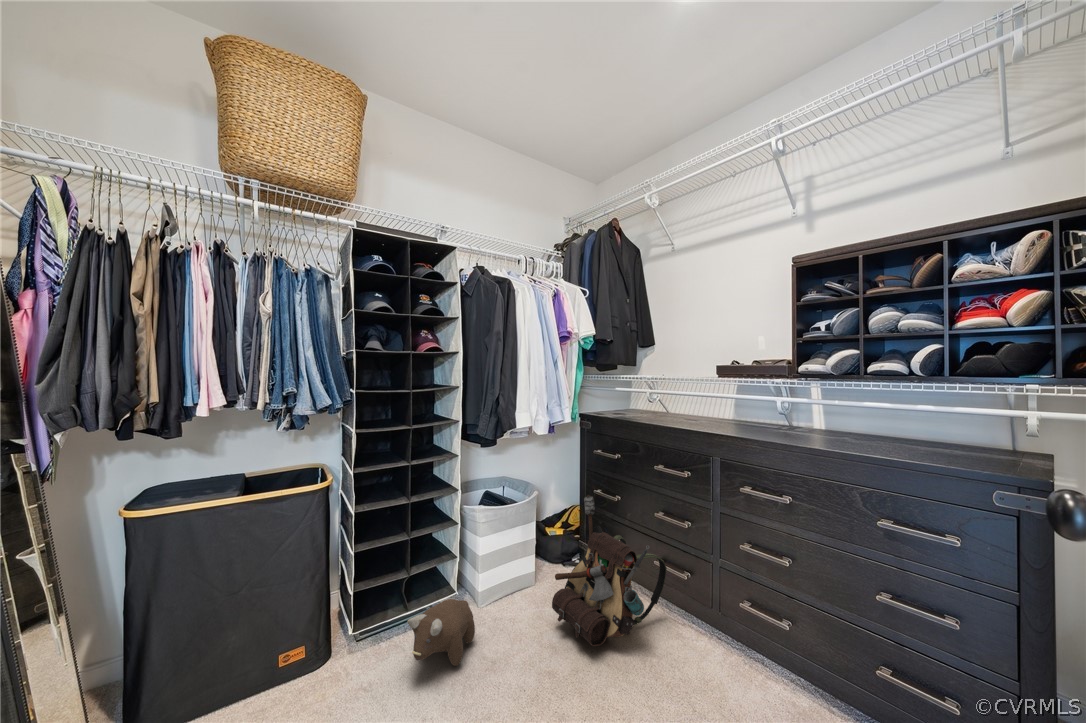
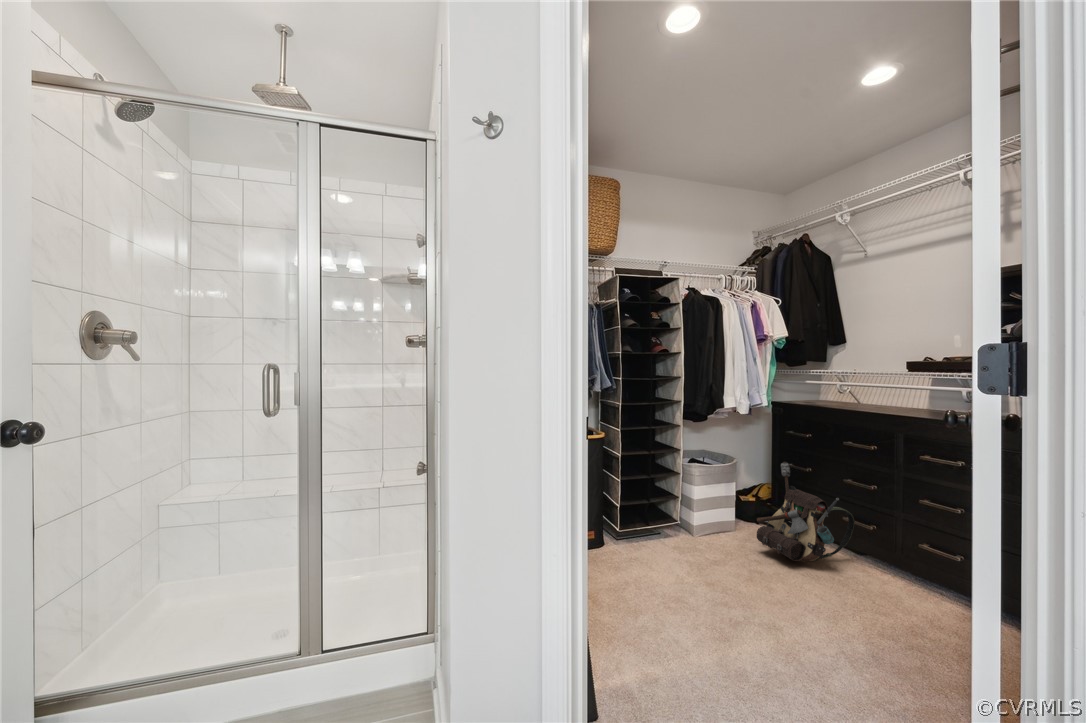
plush toy: present [408,599,475,666] -> none [661,518,700,558]

